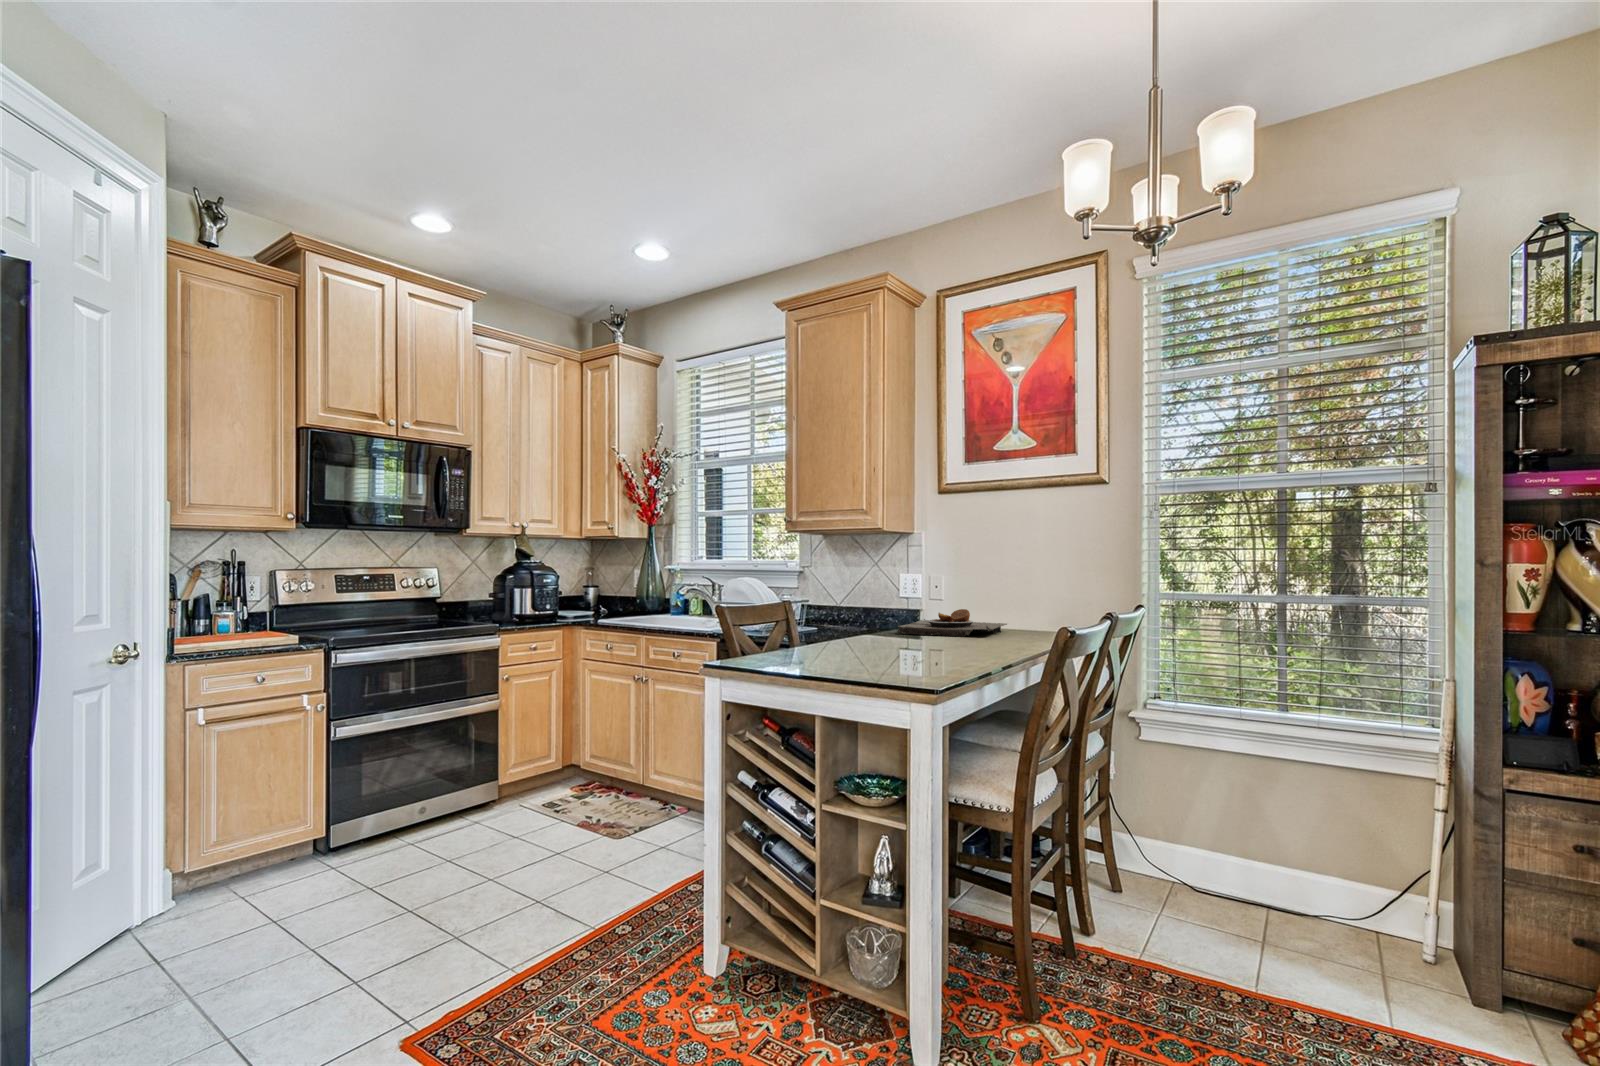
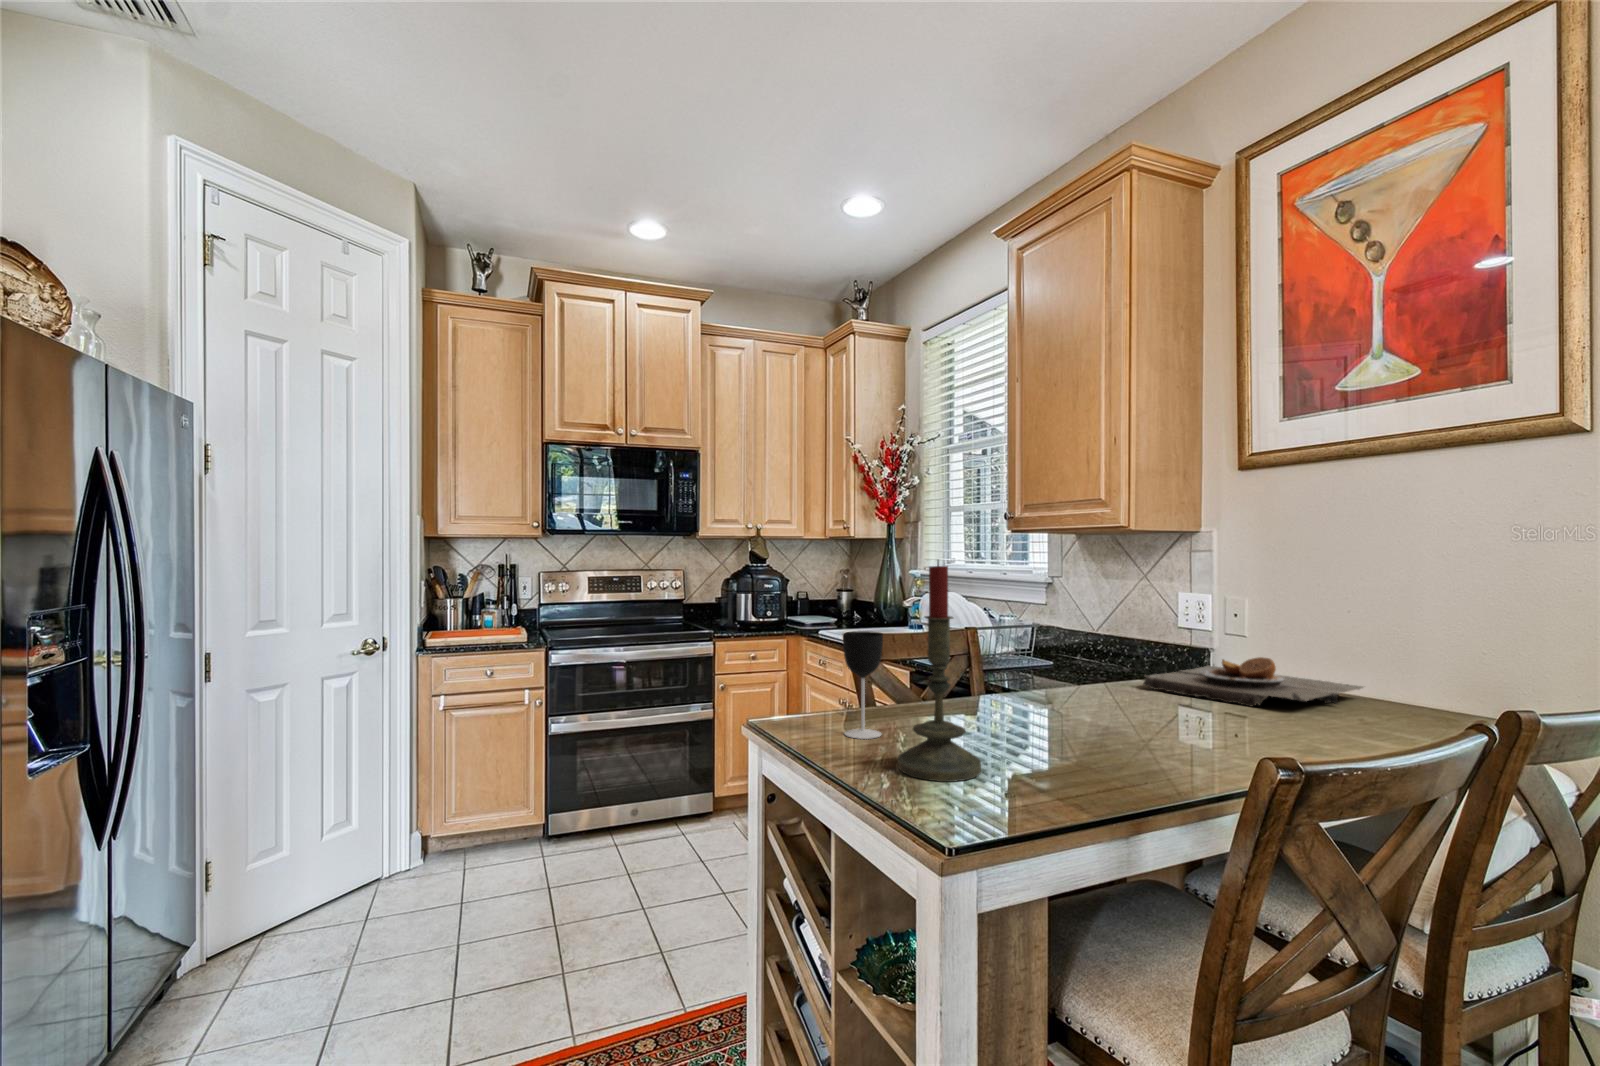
candle: none [847,544,896,671] -> present [898,560,981,782]
wine glass: none [783,595,809,663] -> present [843,631,883,739]

